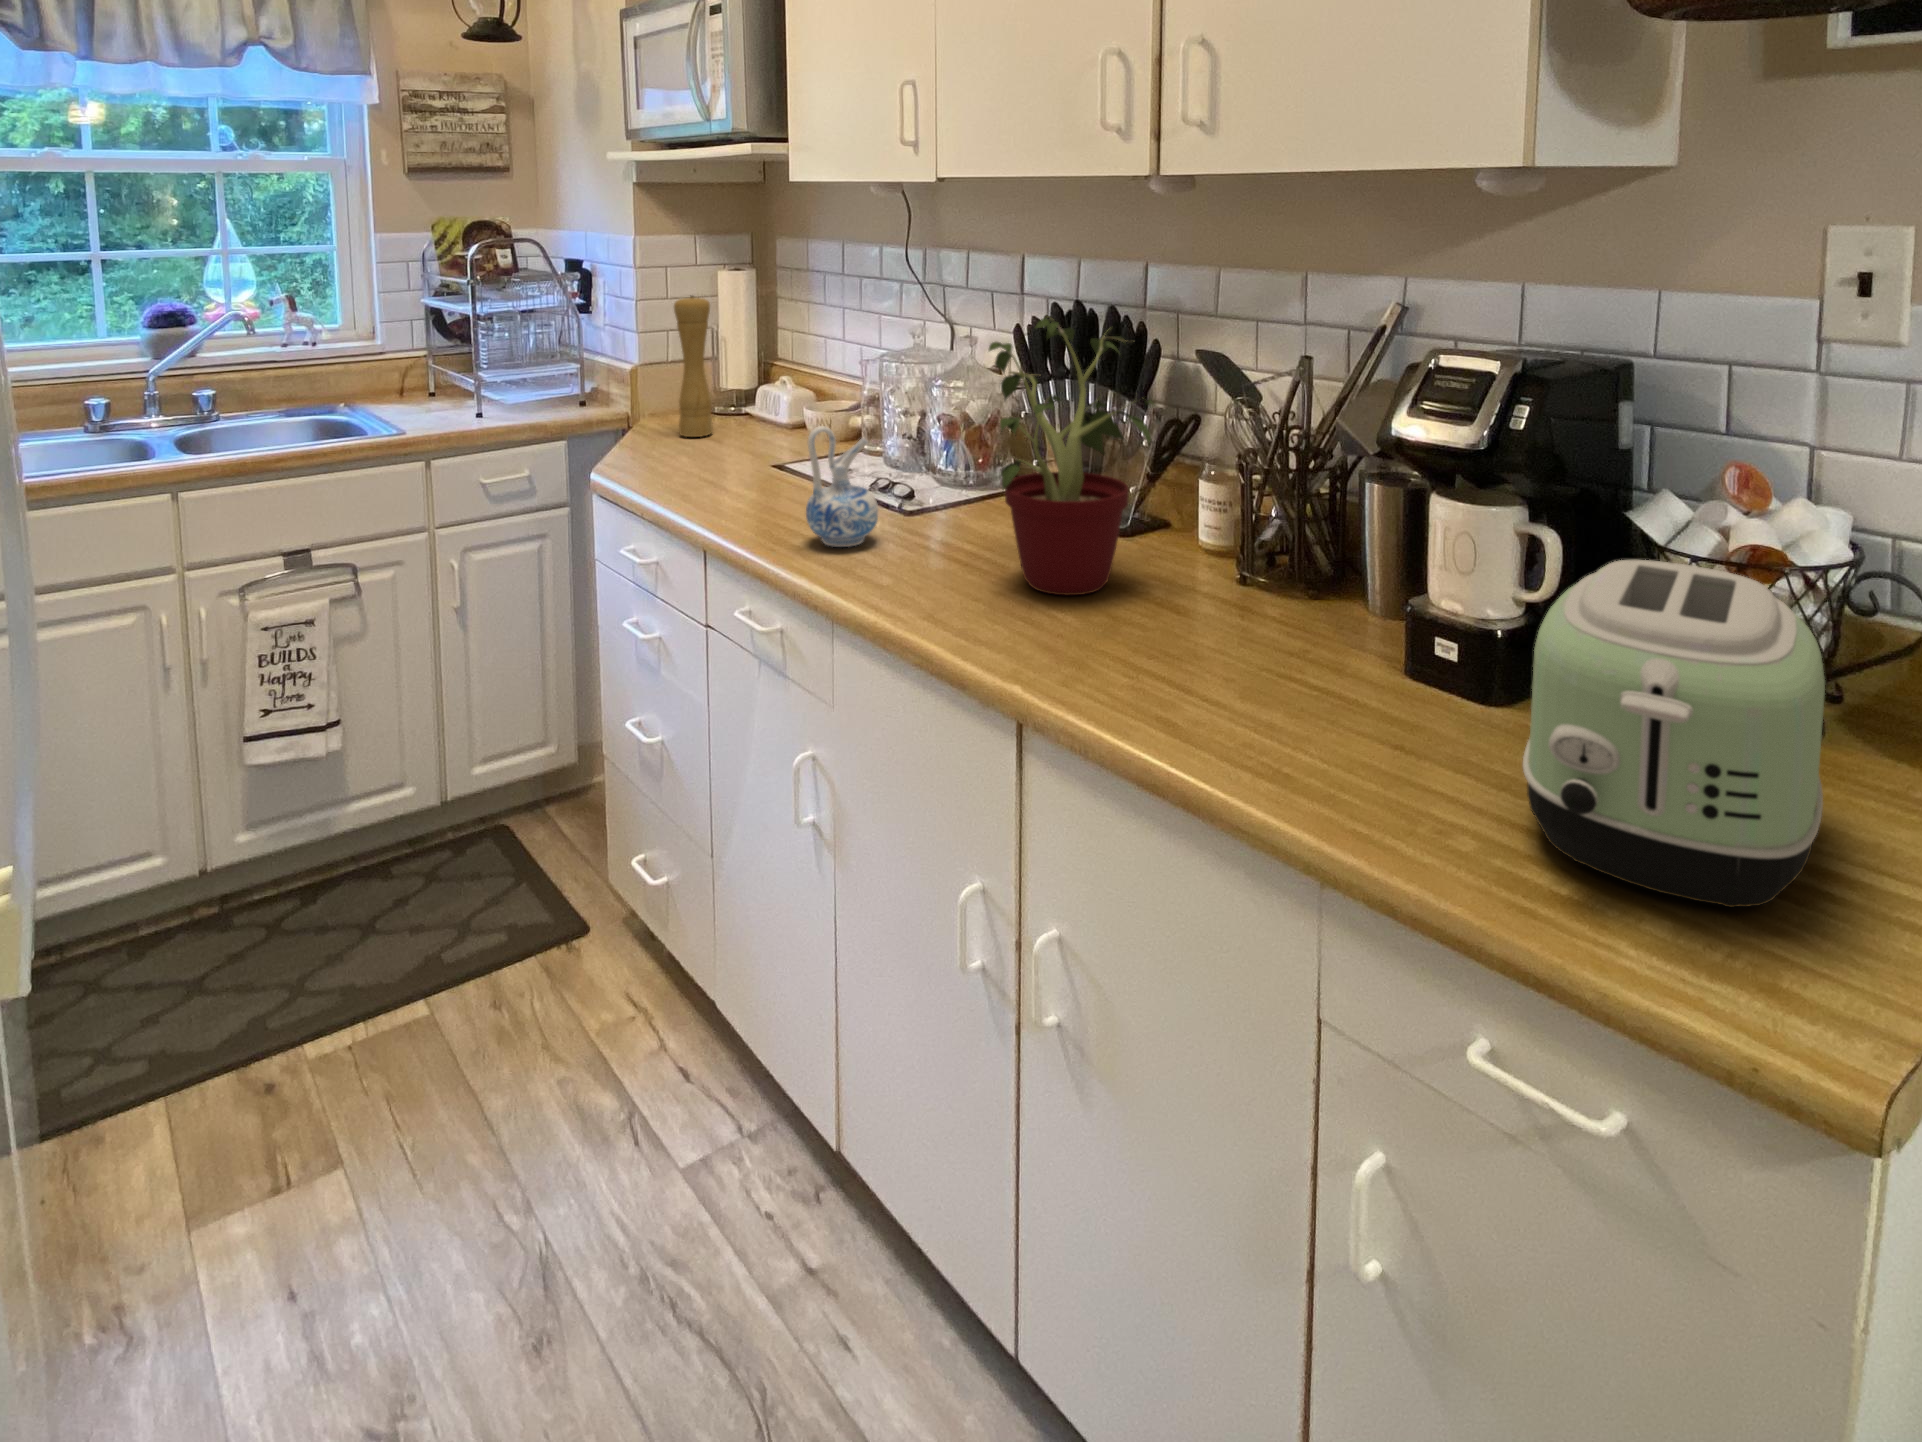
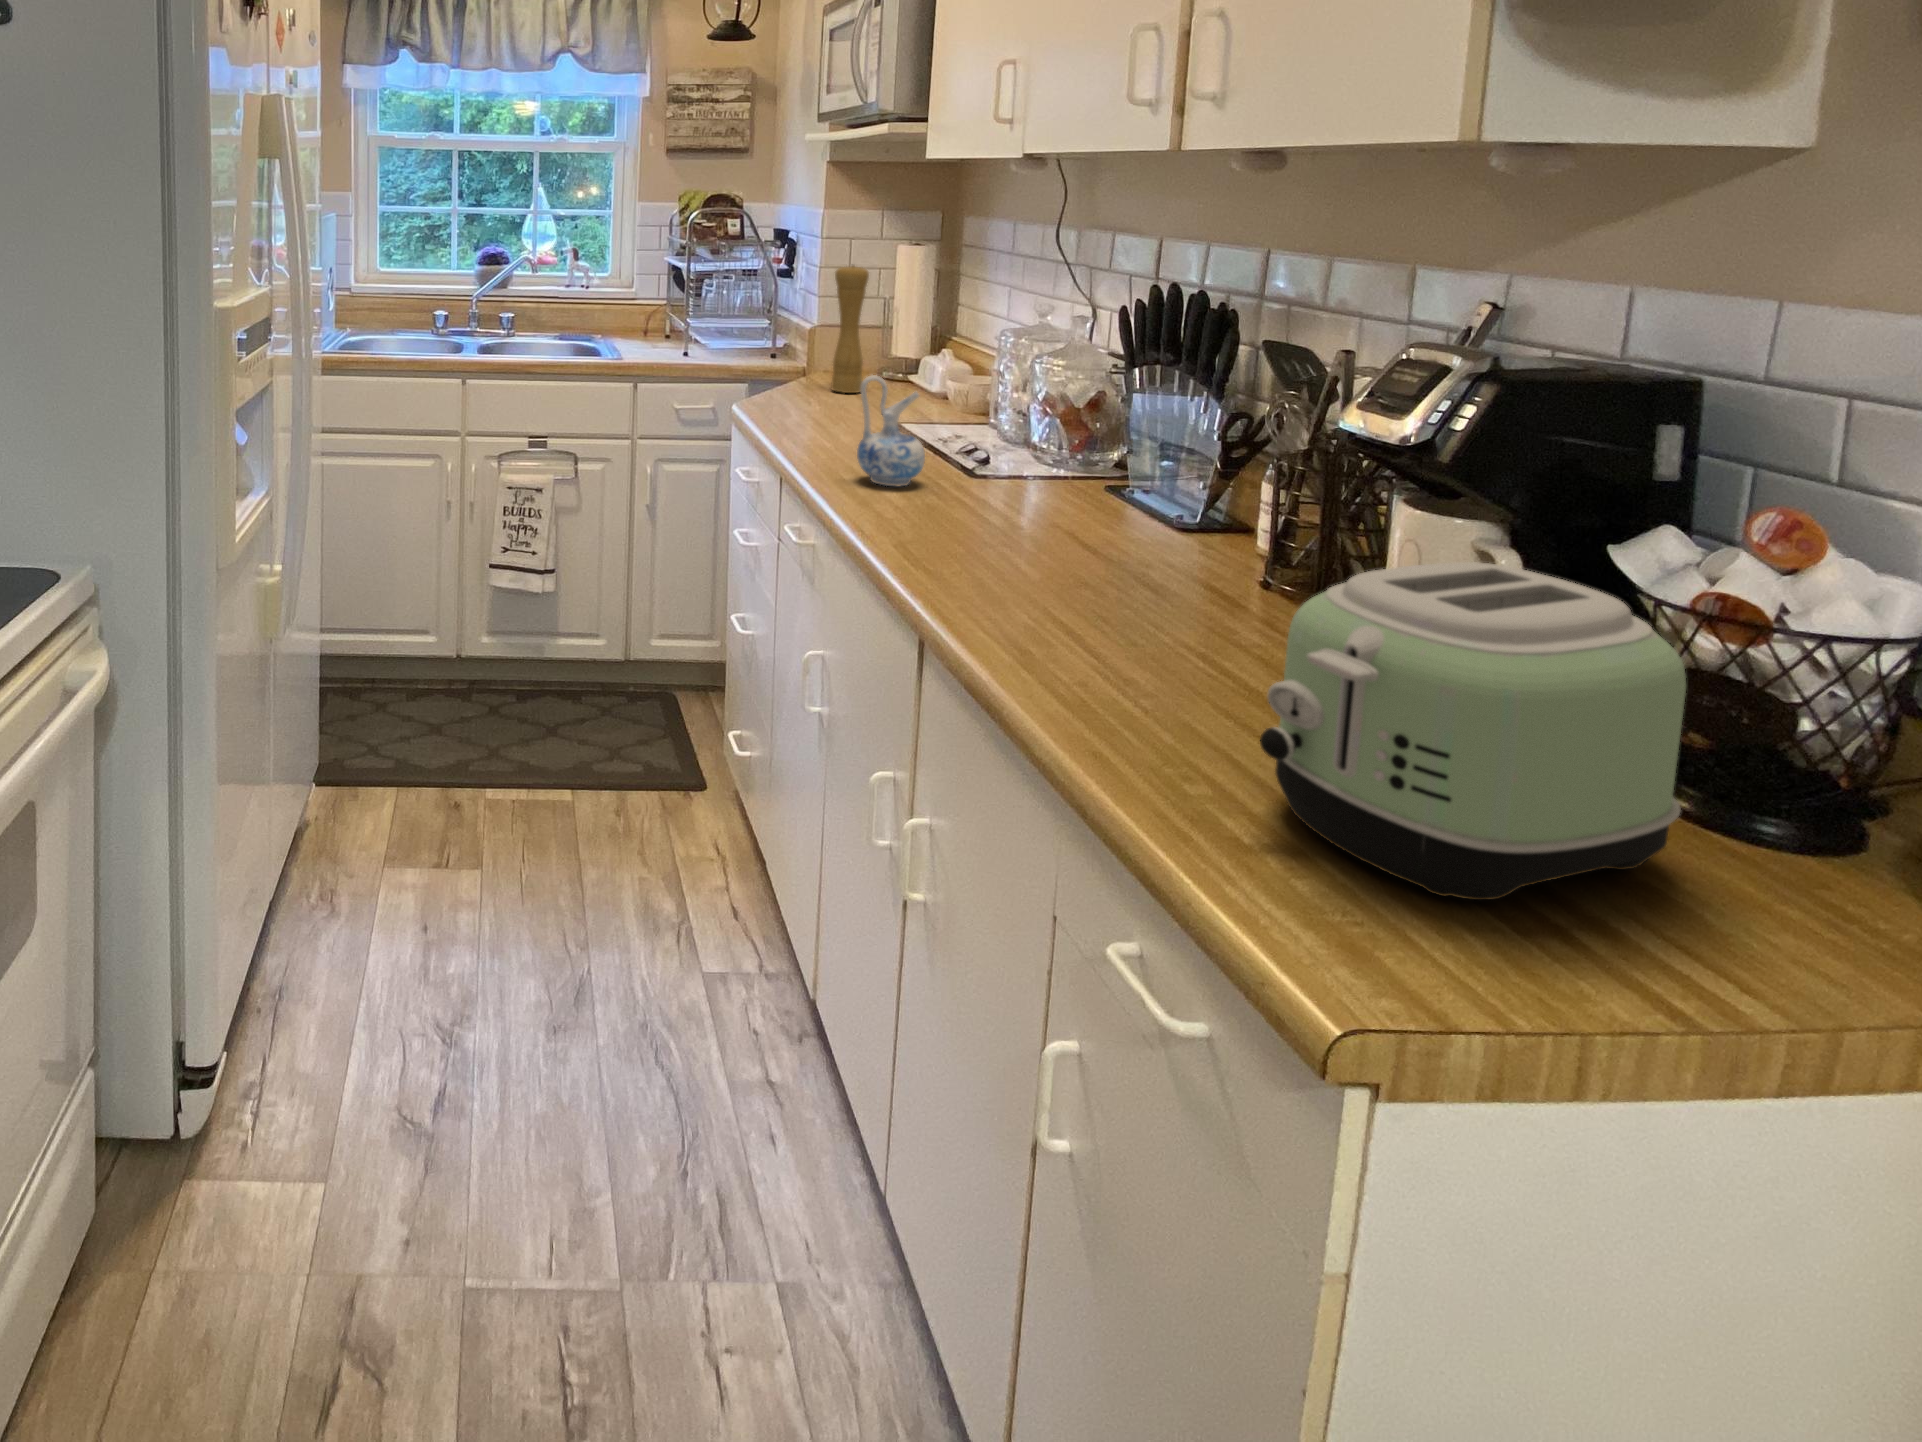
potted plant: present [989,318,1152,595] -> none [984,289,1177,556]

